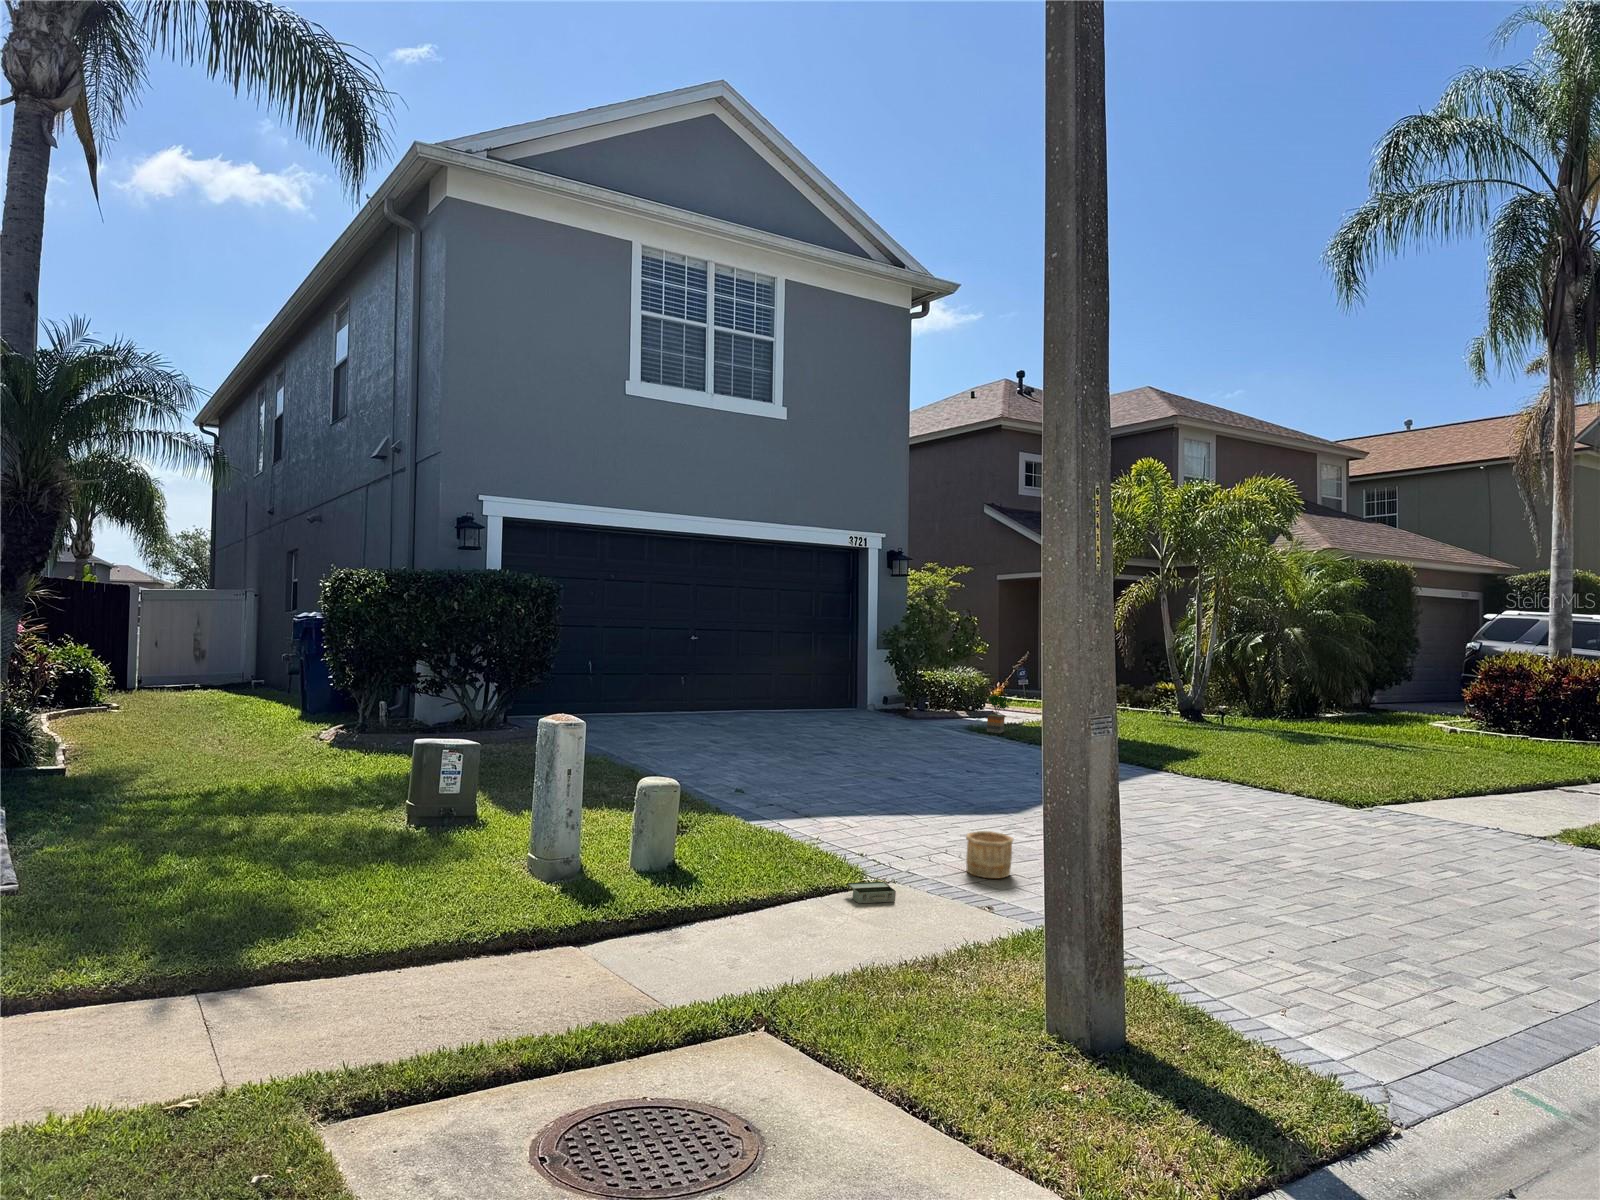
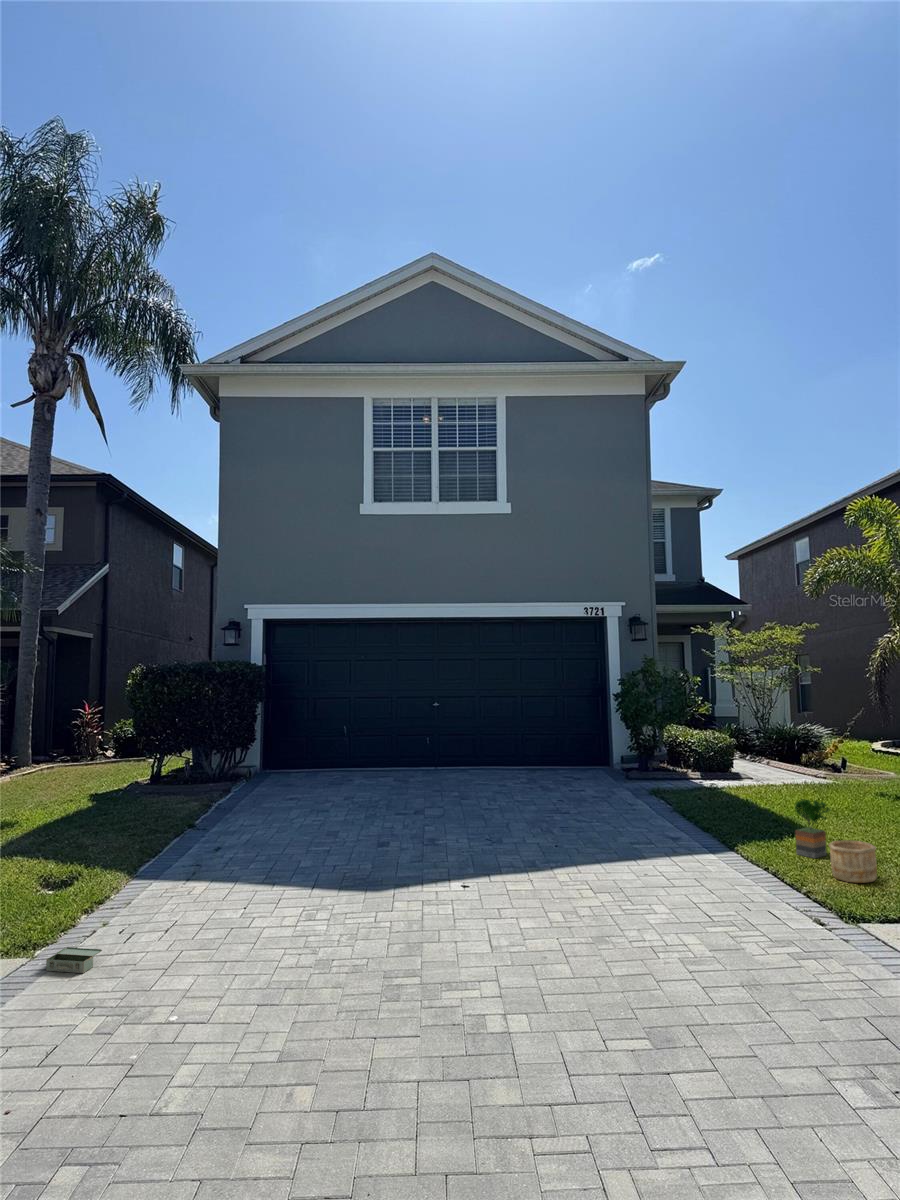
potted tree: present [987,695,1010,733] -> present [795,799,830,858]
wooden bucket: present [966,831,1013,878] -> present [829,840,877,883]

